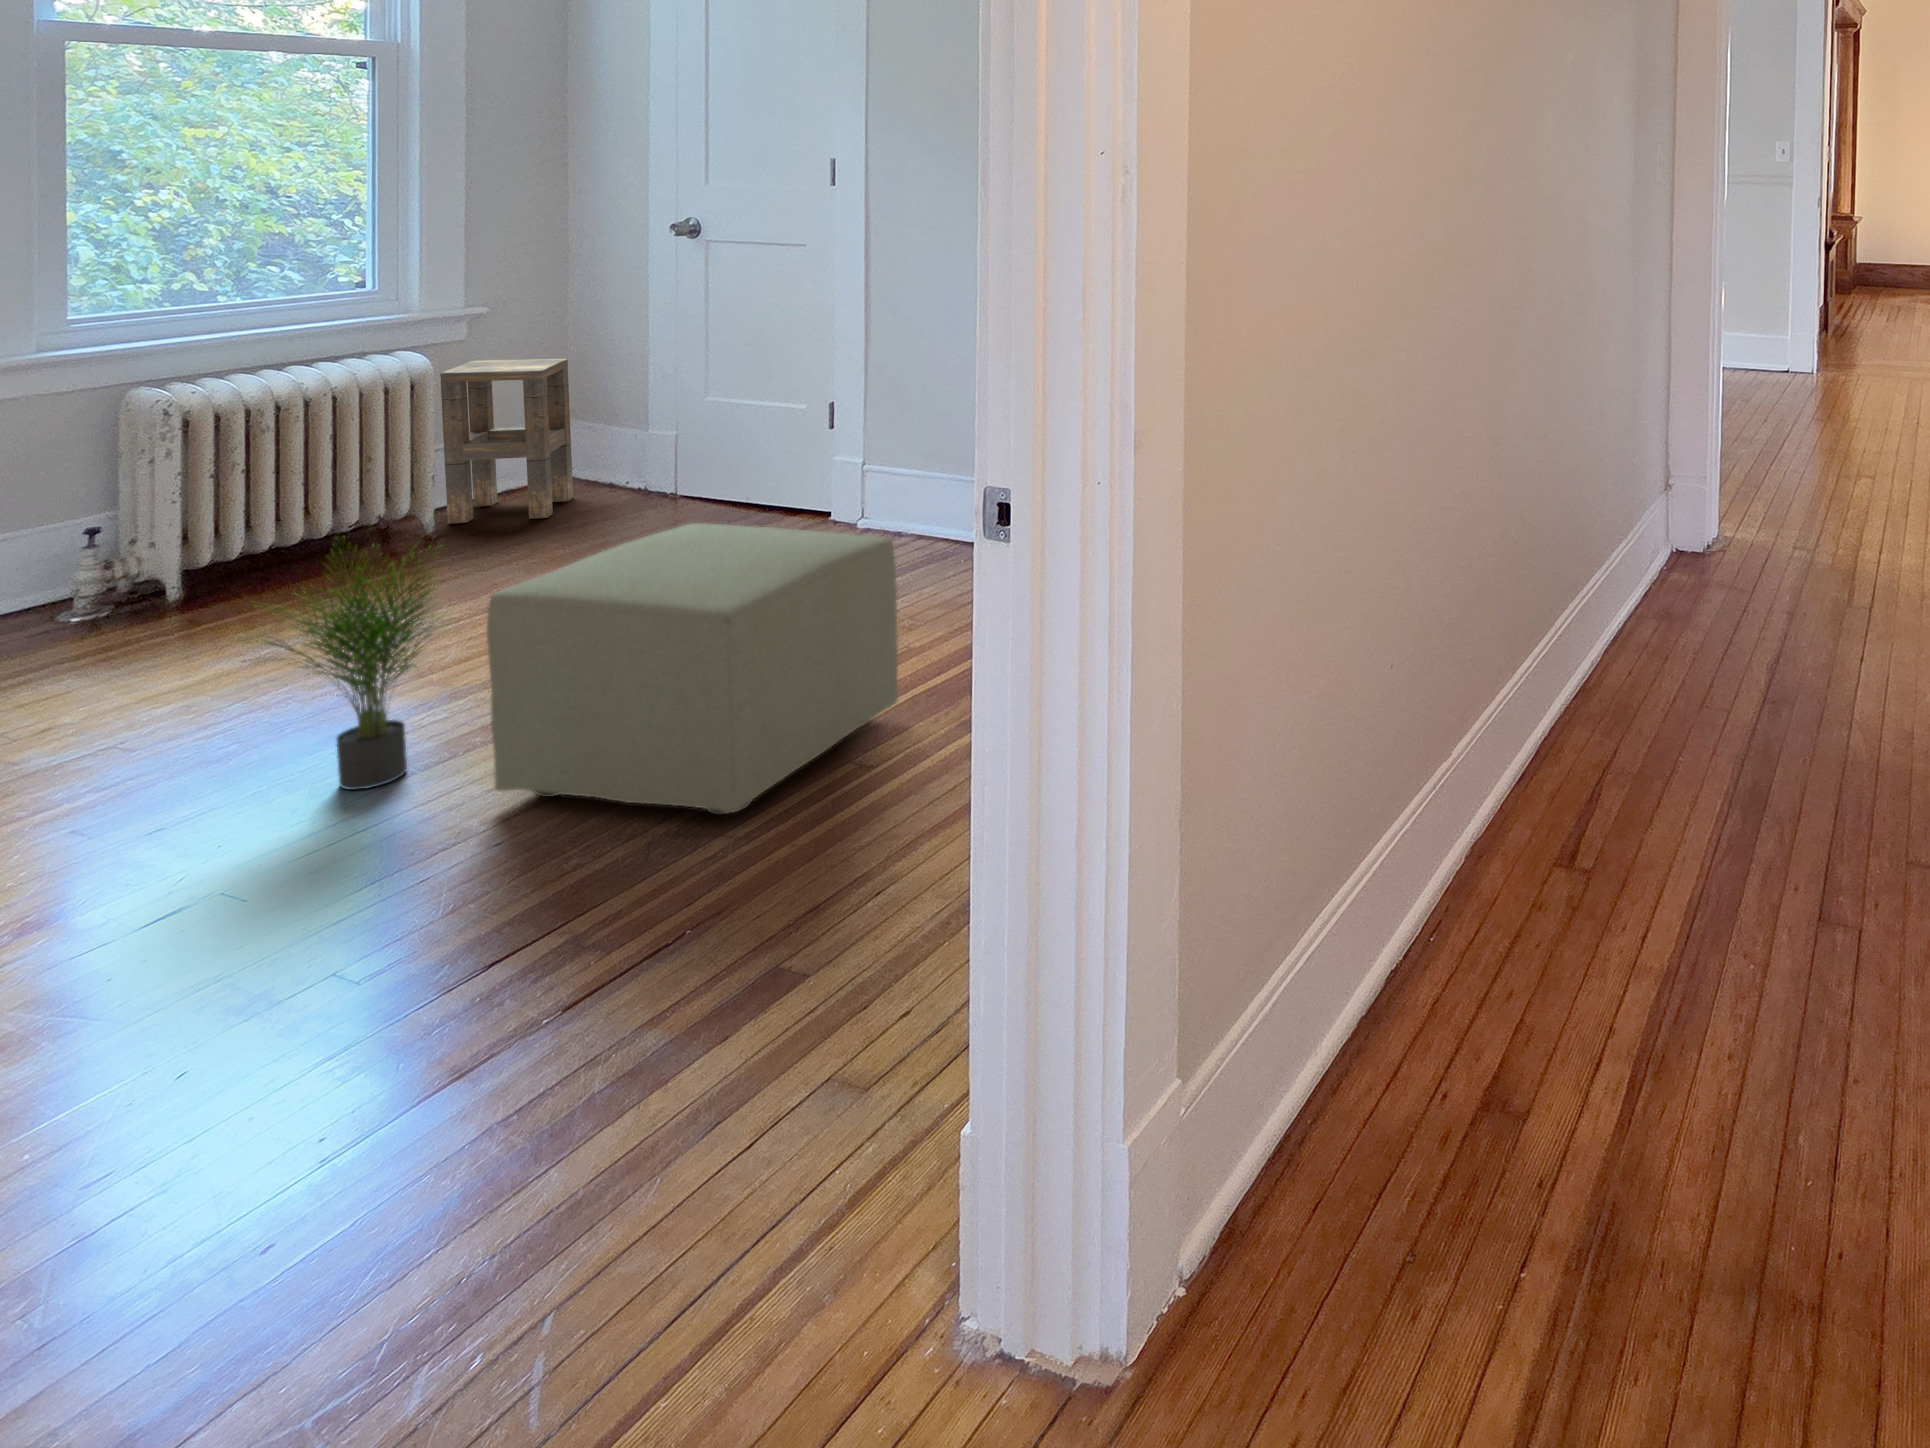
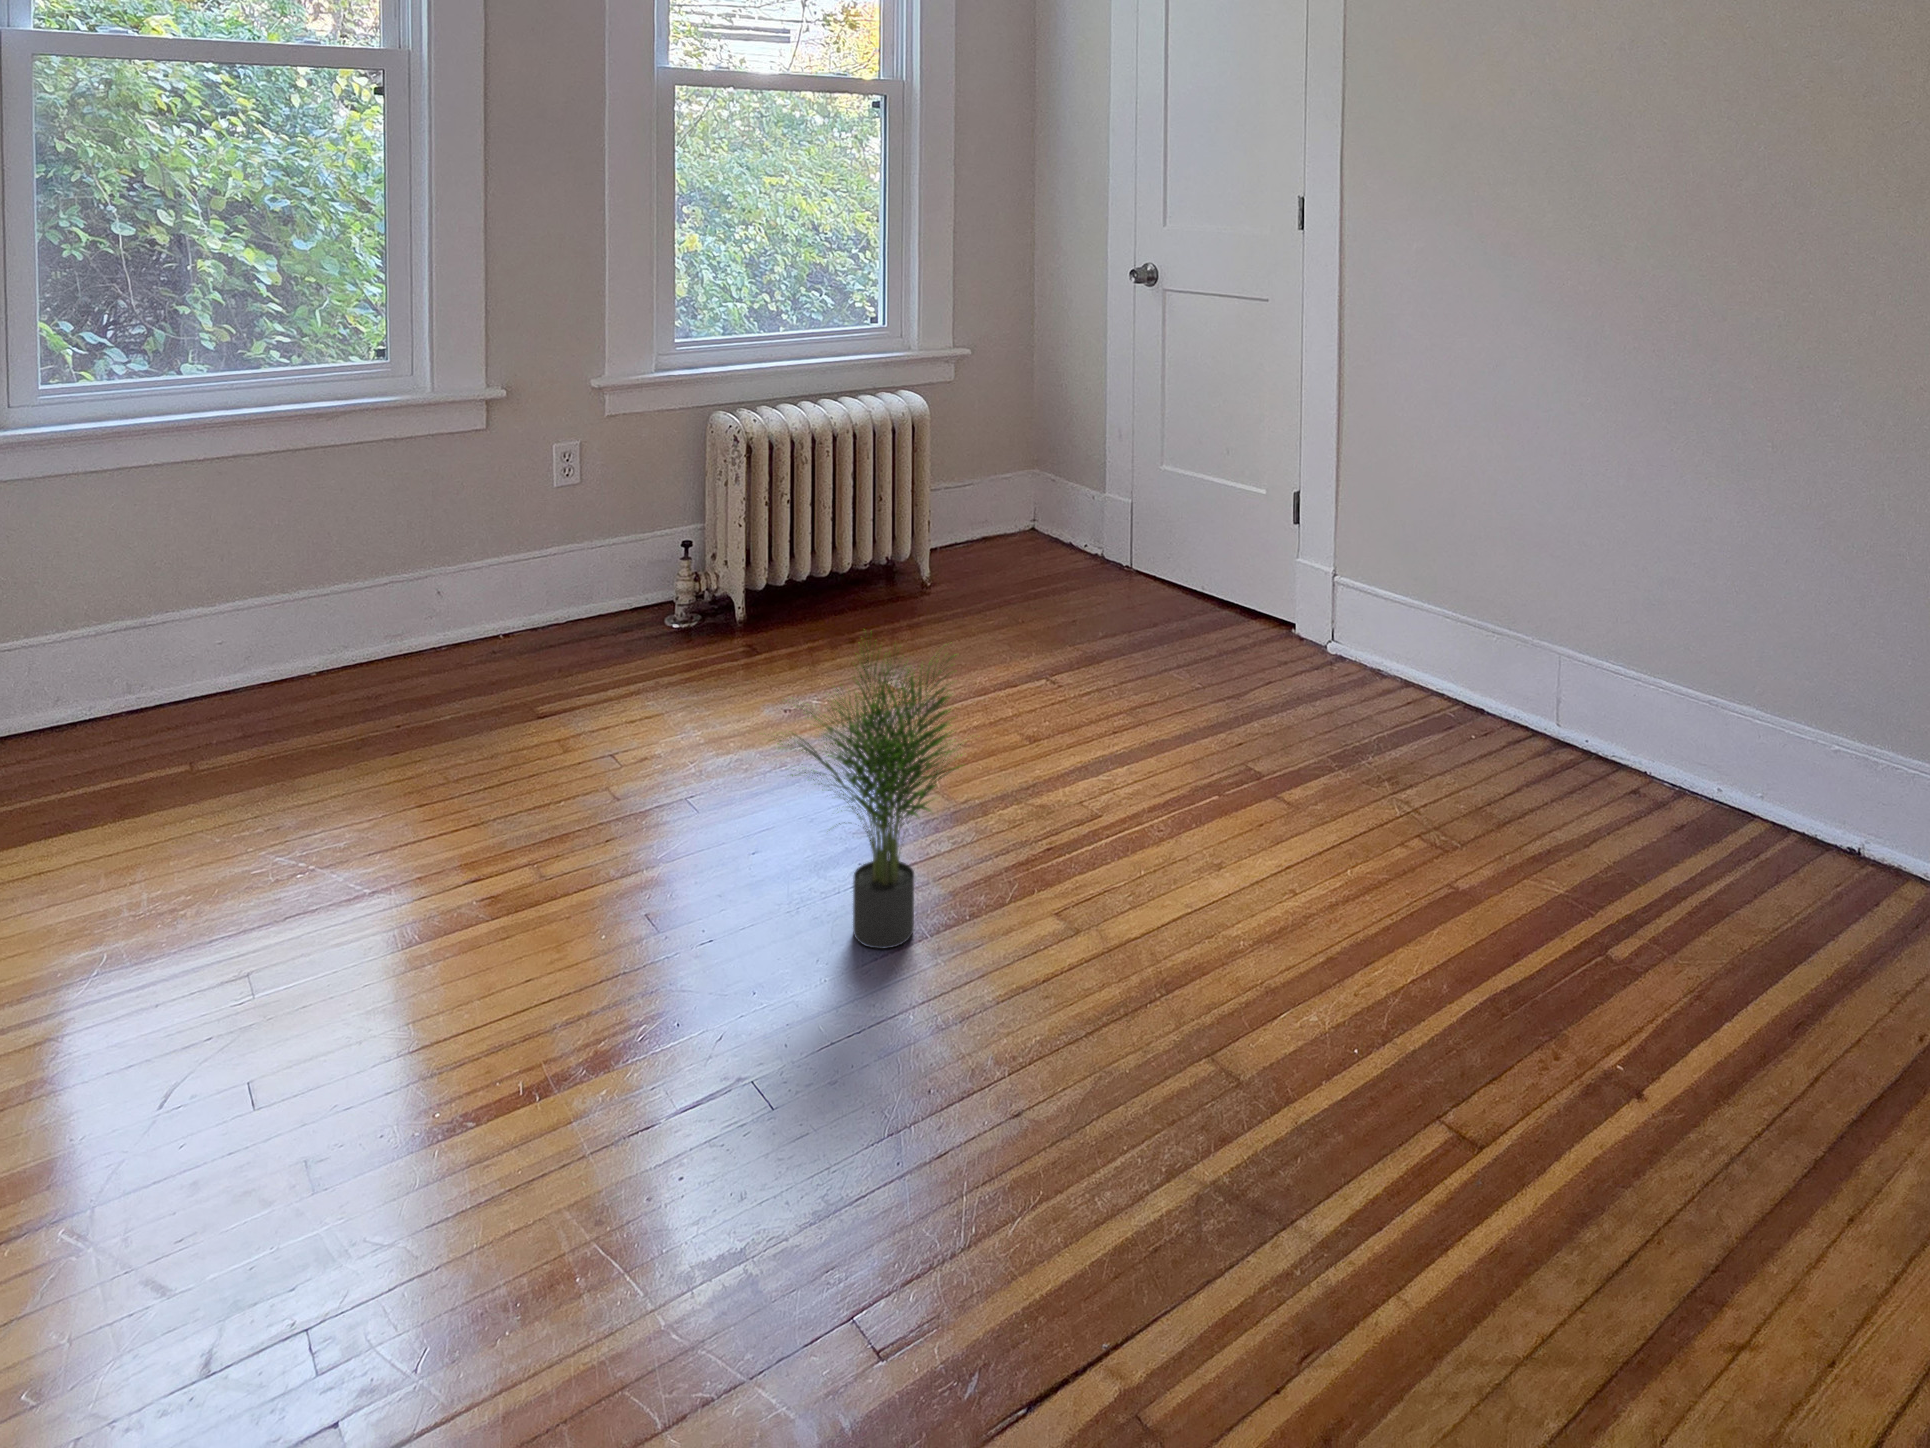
side table: present [440,359,573,524] -> none [935,399,1039,576]
ottoman: present [487,523,898,815] -> none [1004,668,1496,1195]

